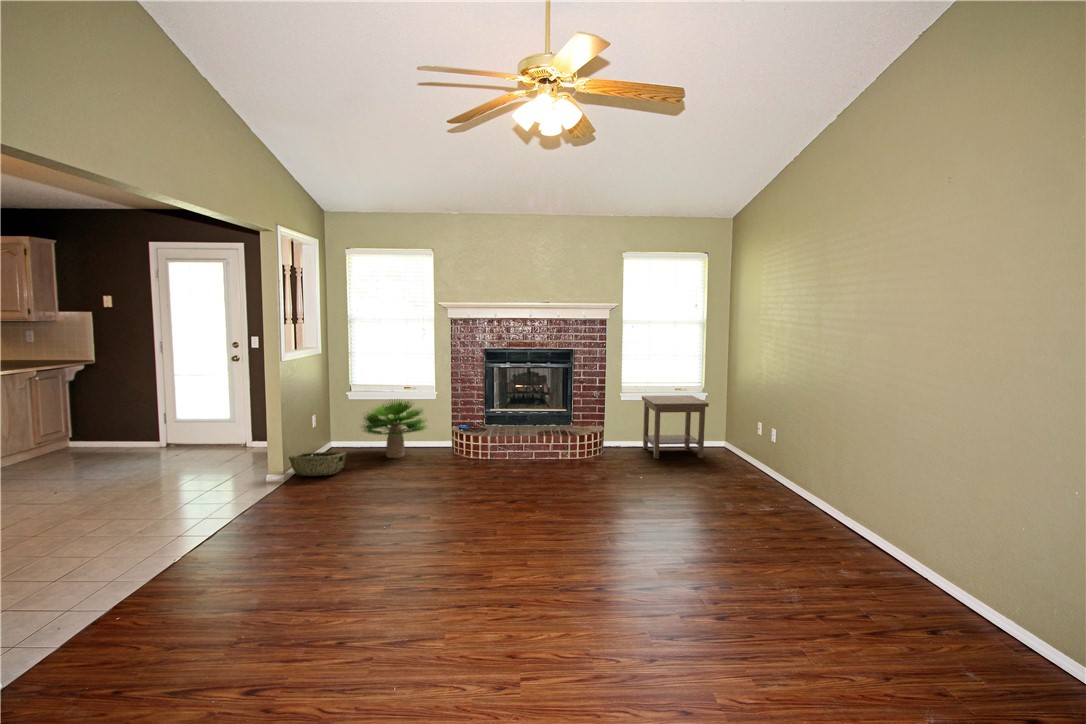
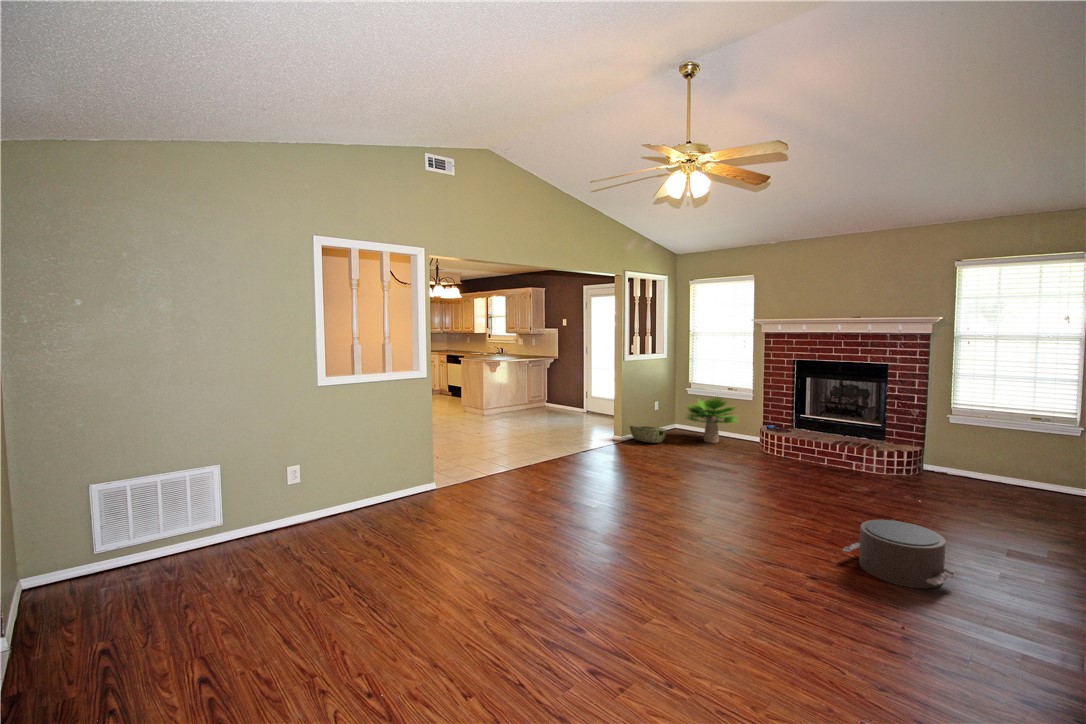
side table: present [642,395,709,459] -> none [974,421,1065,505]
pouf: none [695,513,796,584] -> present [843,520,955,588]

